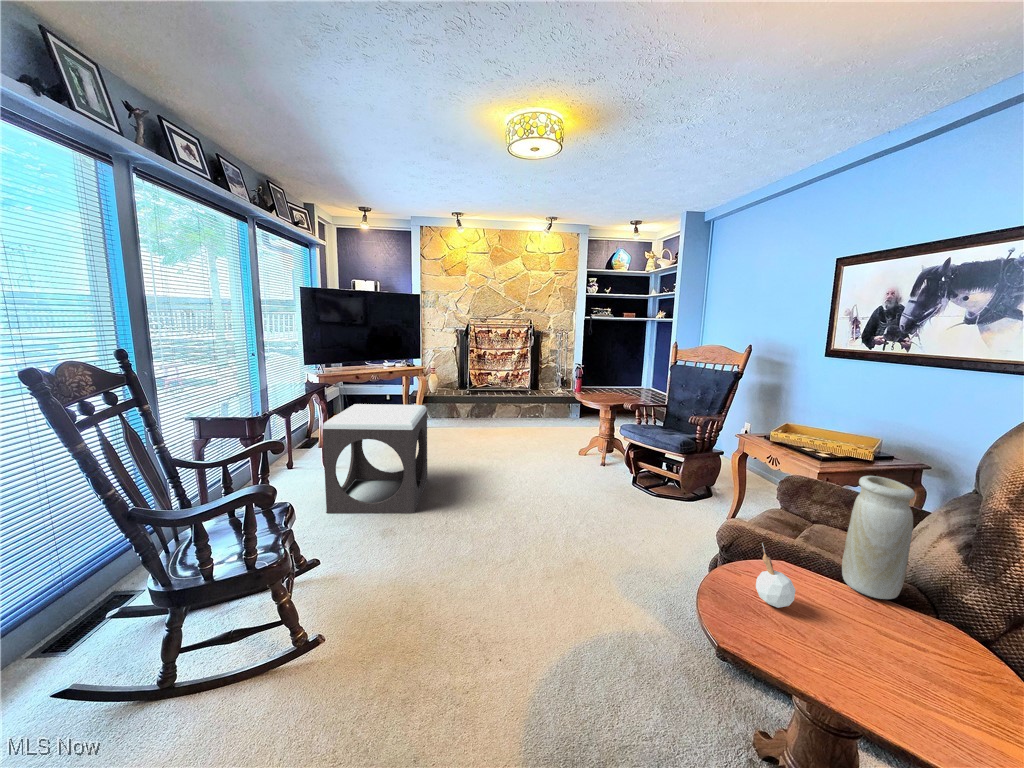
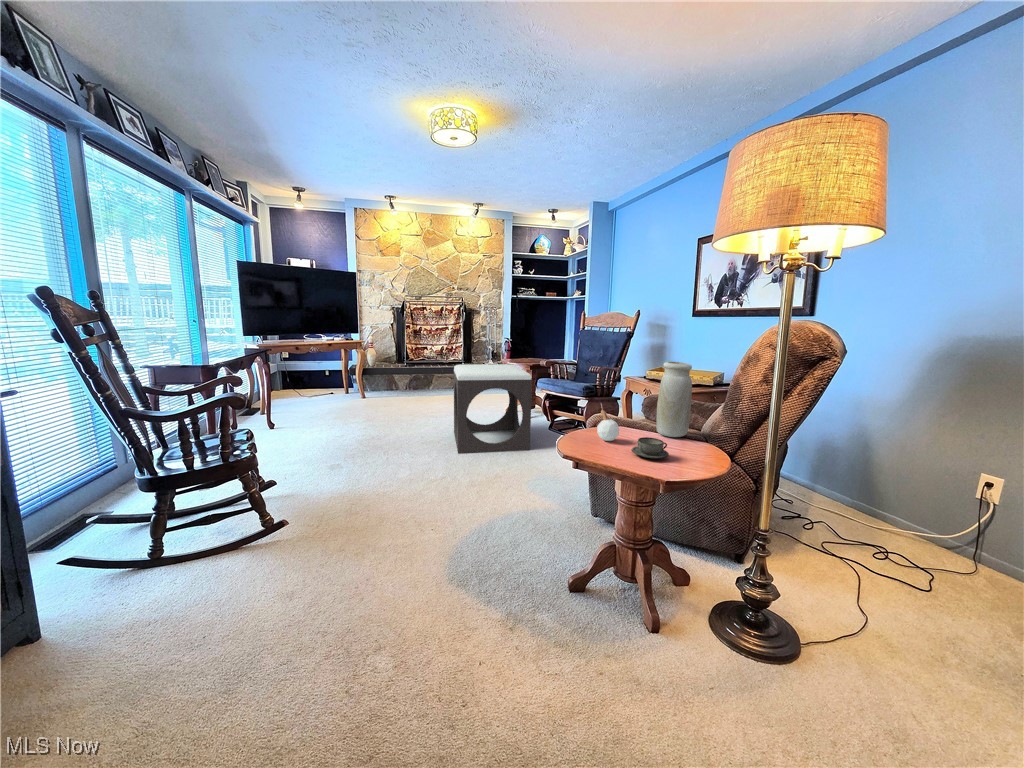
footstool: present [323,404,427,513] -> present [454,364,532,453]
teacup: none [831,626,908,683] -> present [632,437,669,458]

